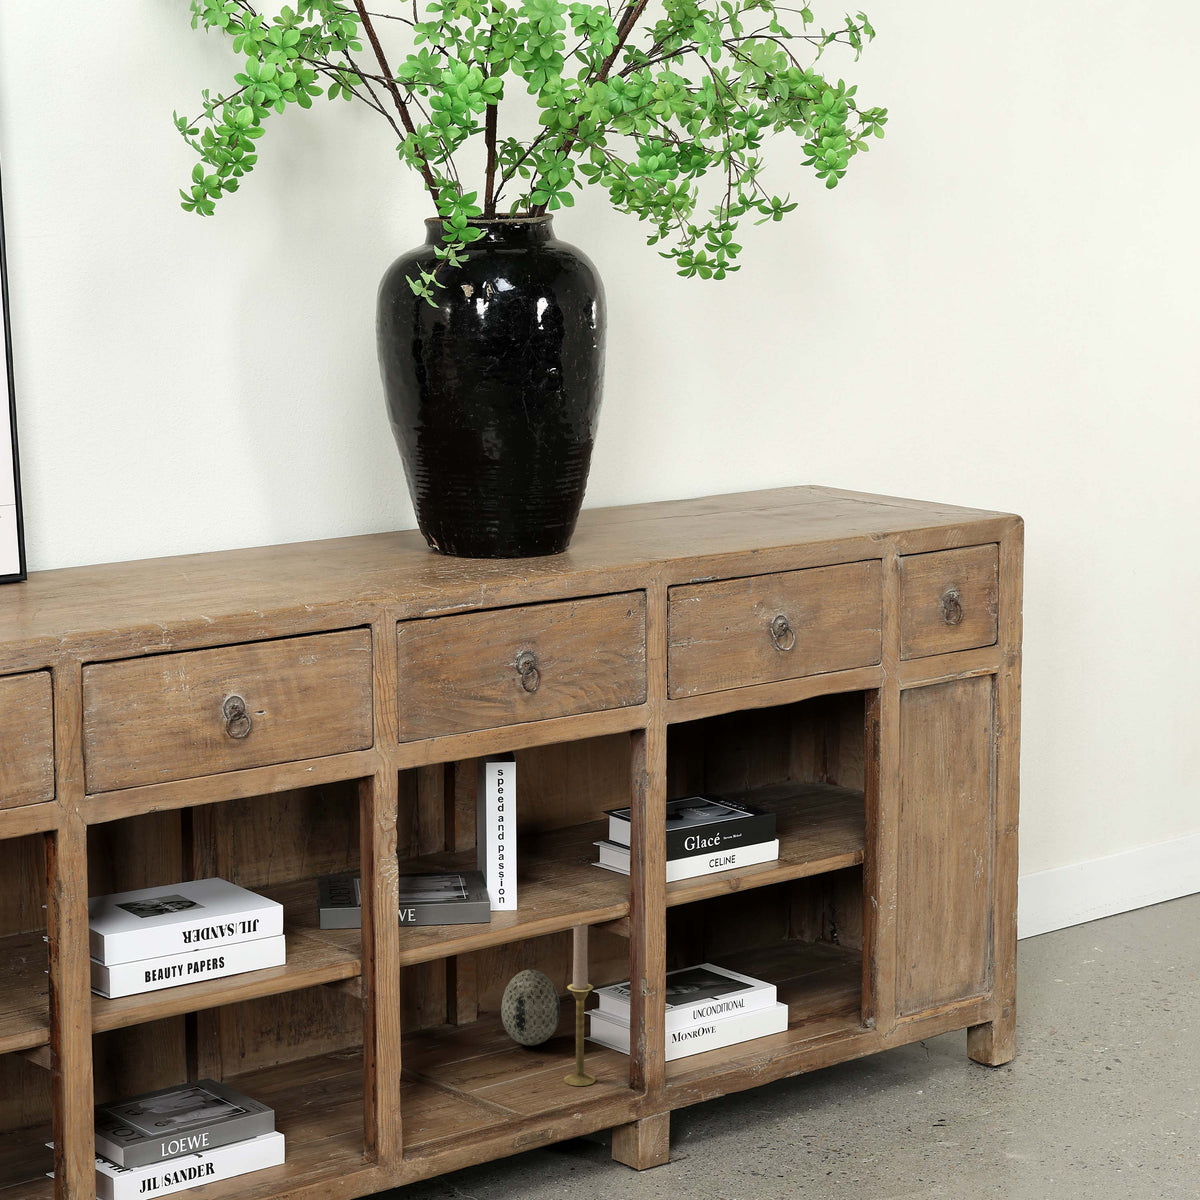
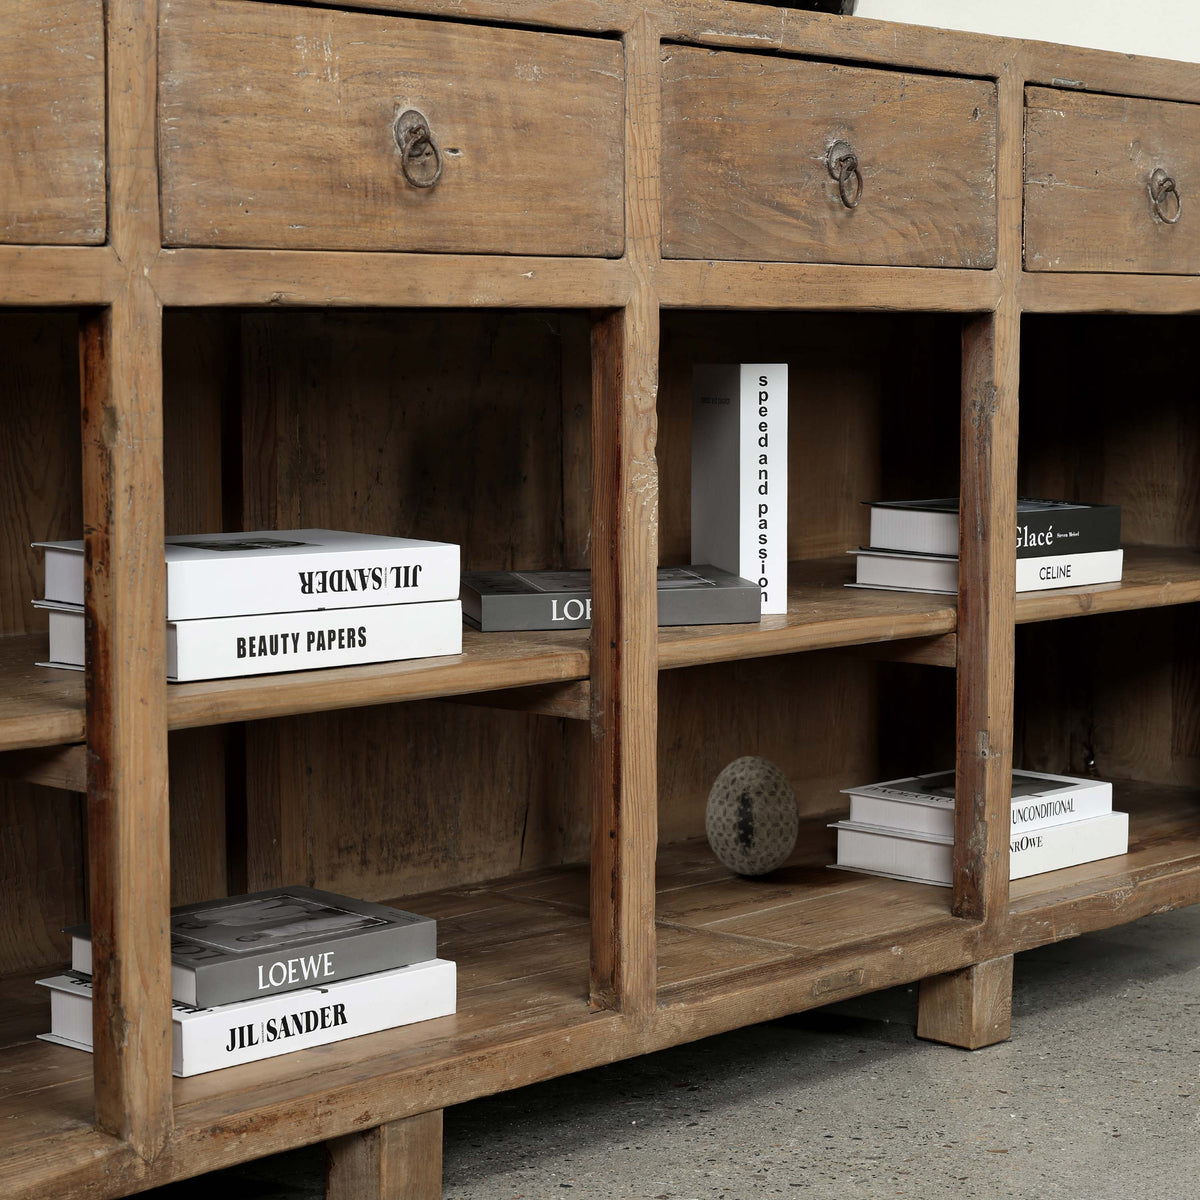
candlestick: present [564,925,596,1086] -> none [840,610,891,915]

